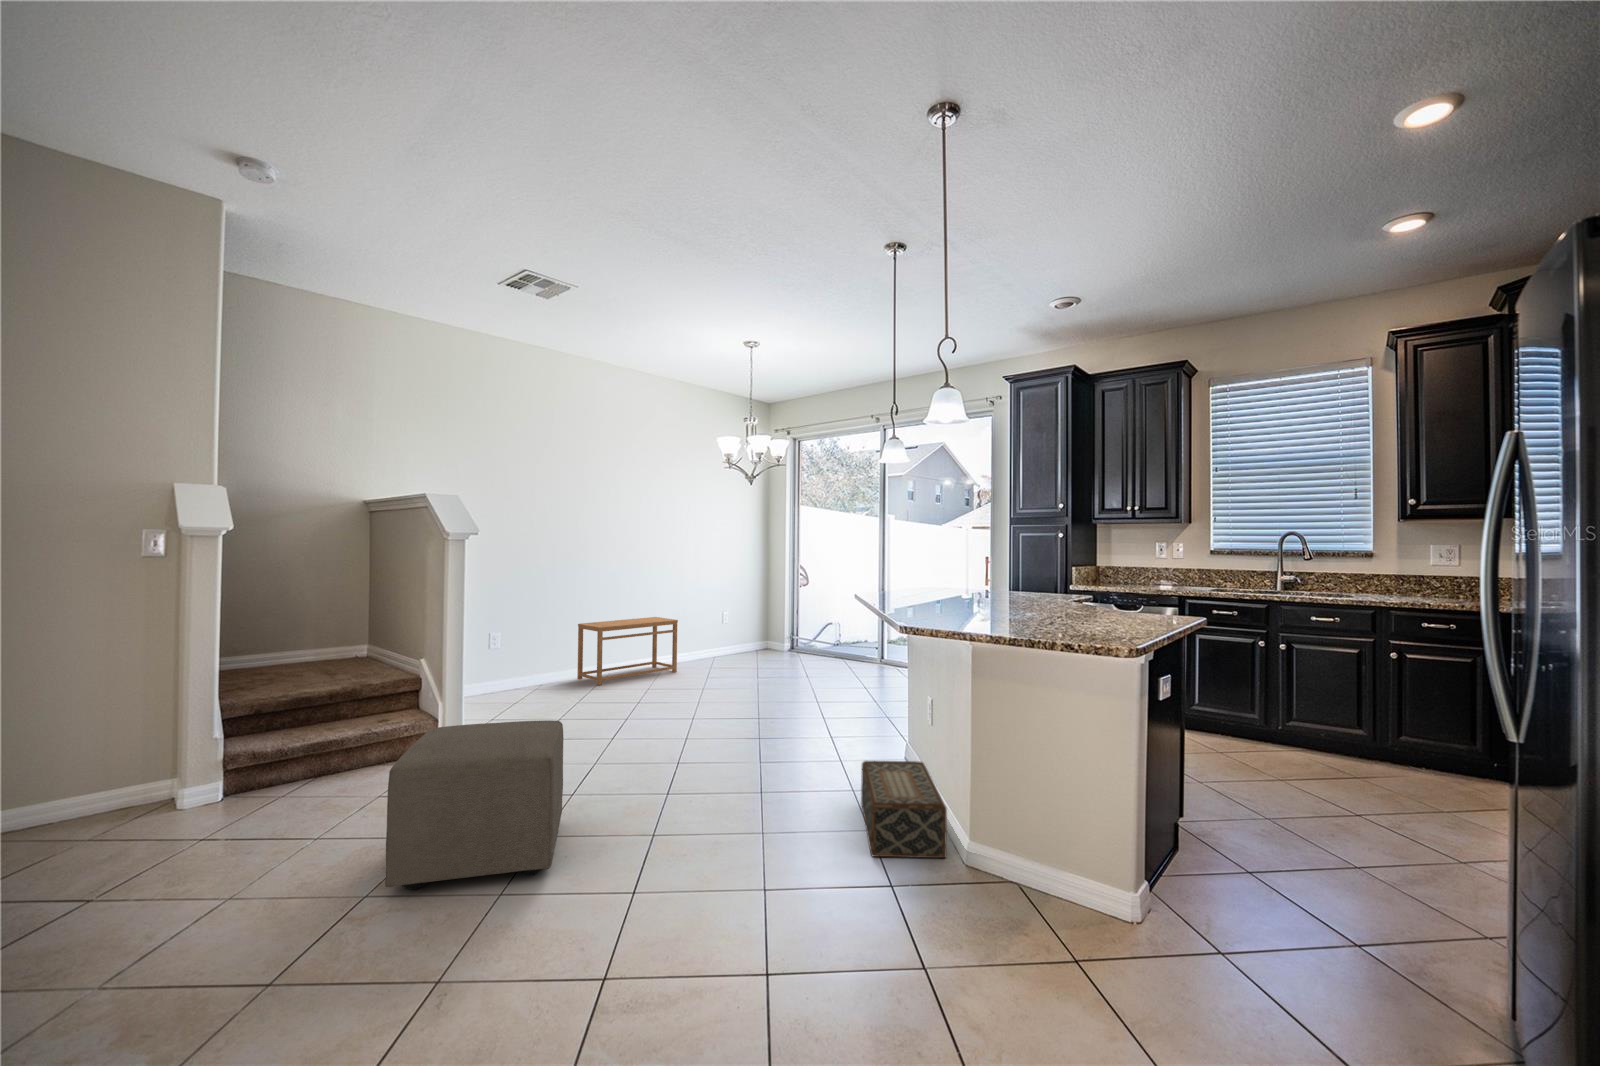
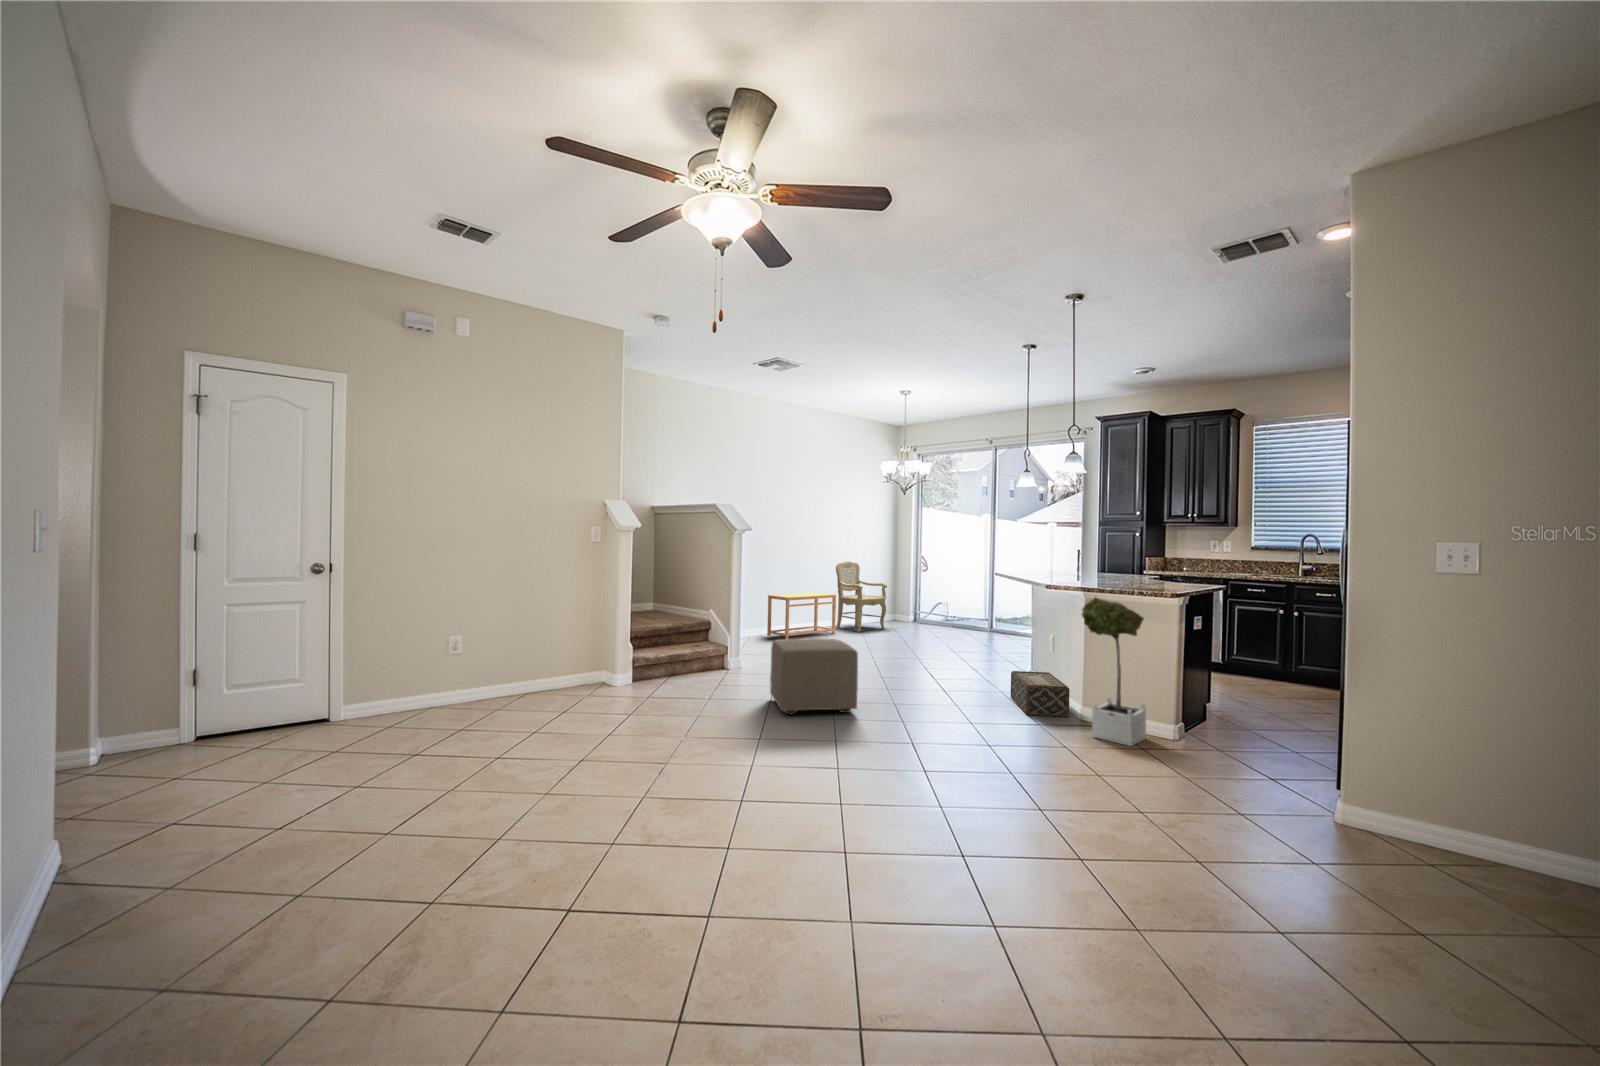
armchair: none [685,575,752,669] -> present [836,562,887,632]
potted tree: none [958,651,1081,963] -> present [1082,597,1146,746]

